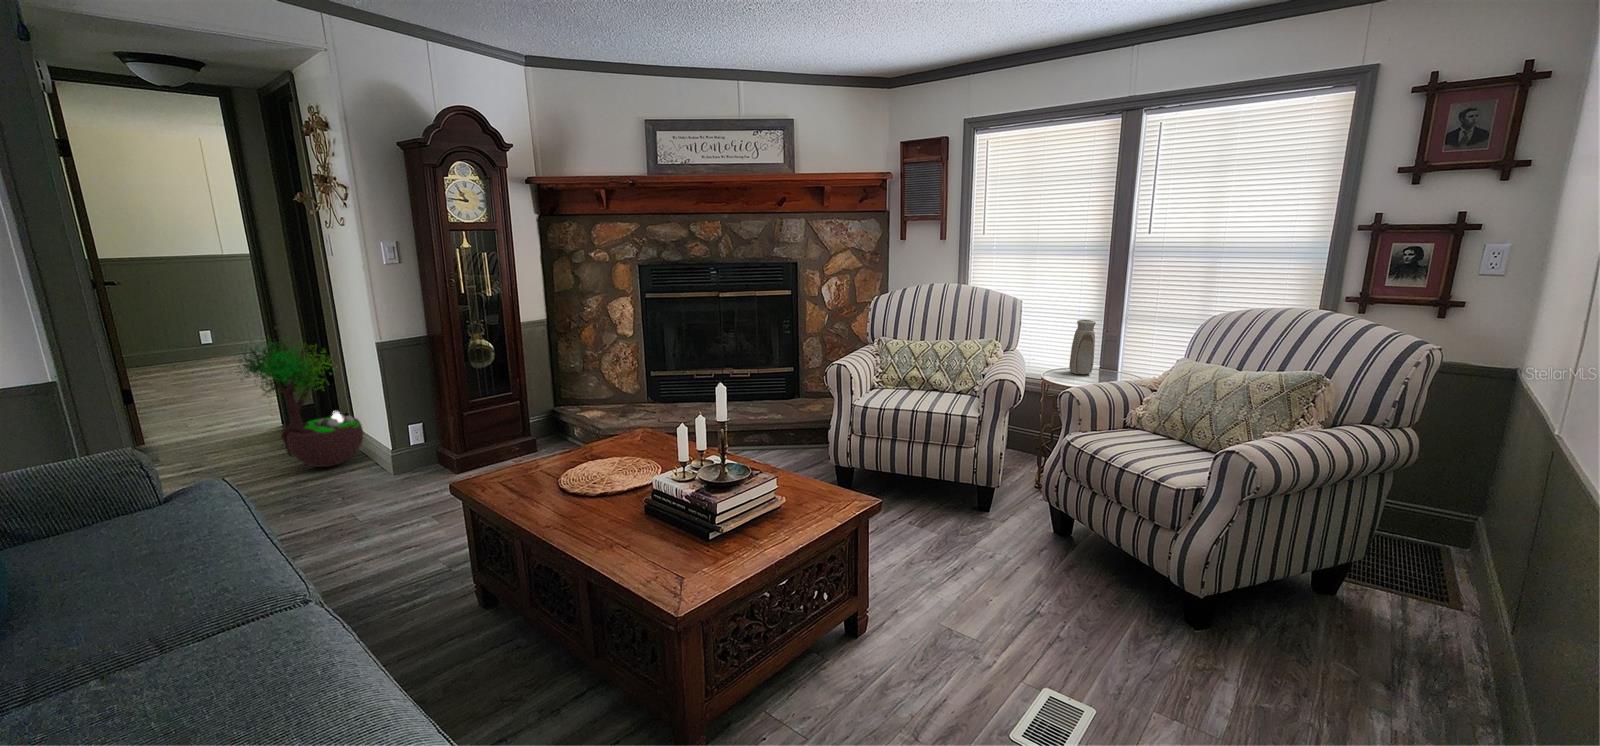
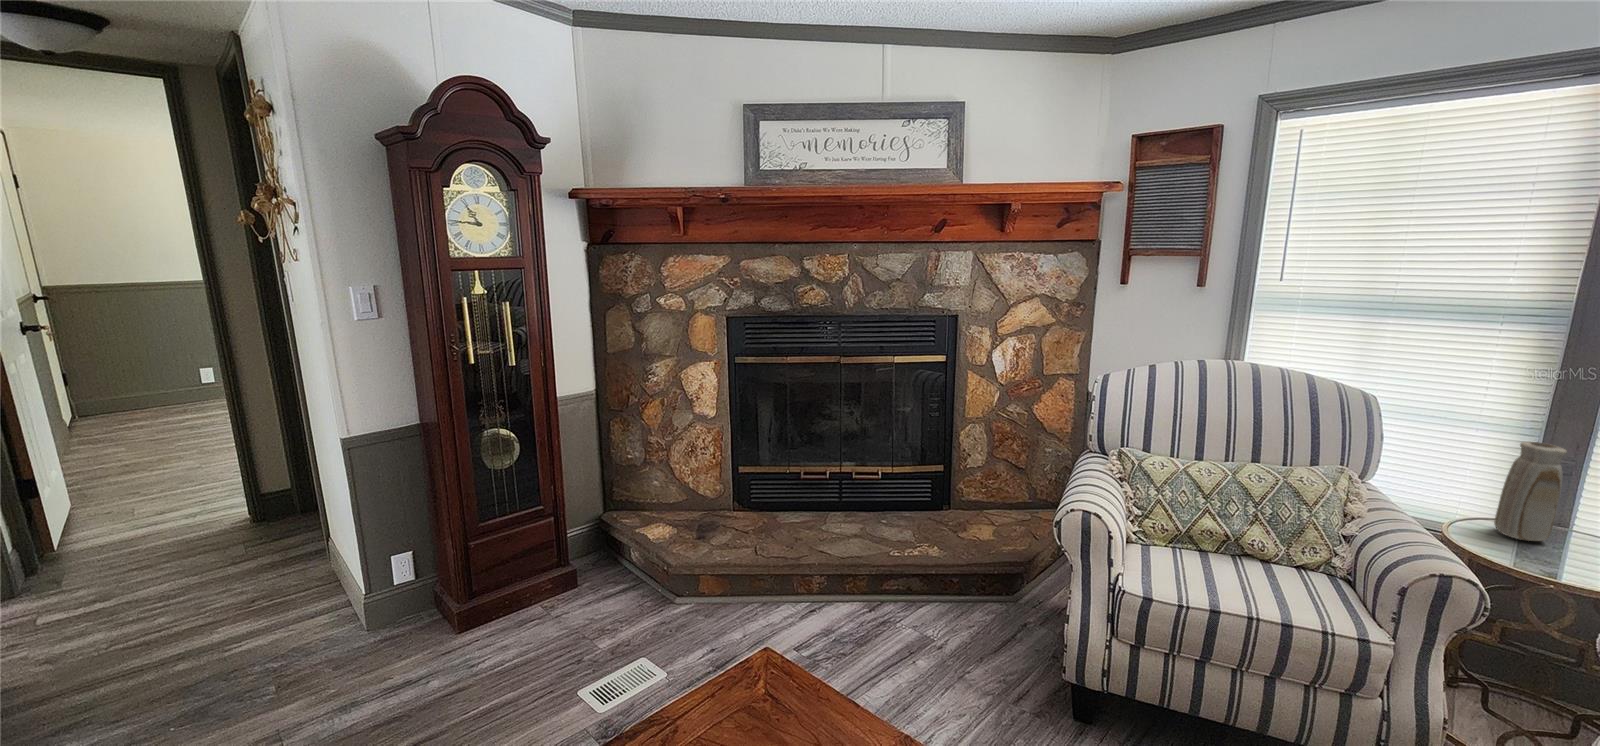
potted tree: present [234,337,363,467] -> none [134,408,327,616]

